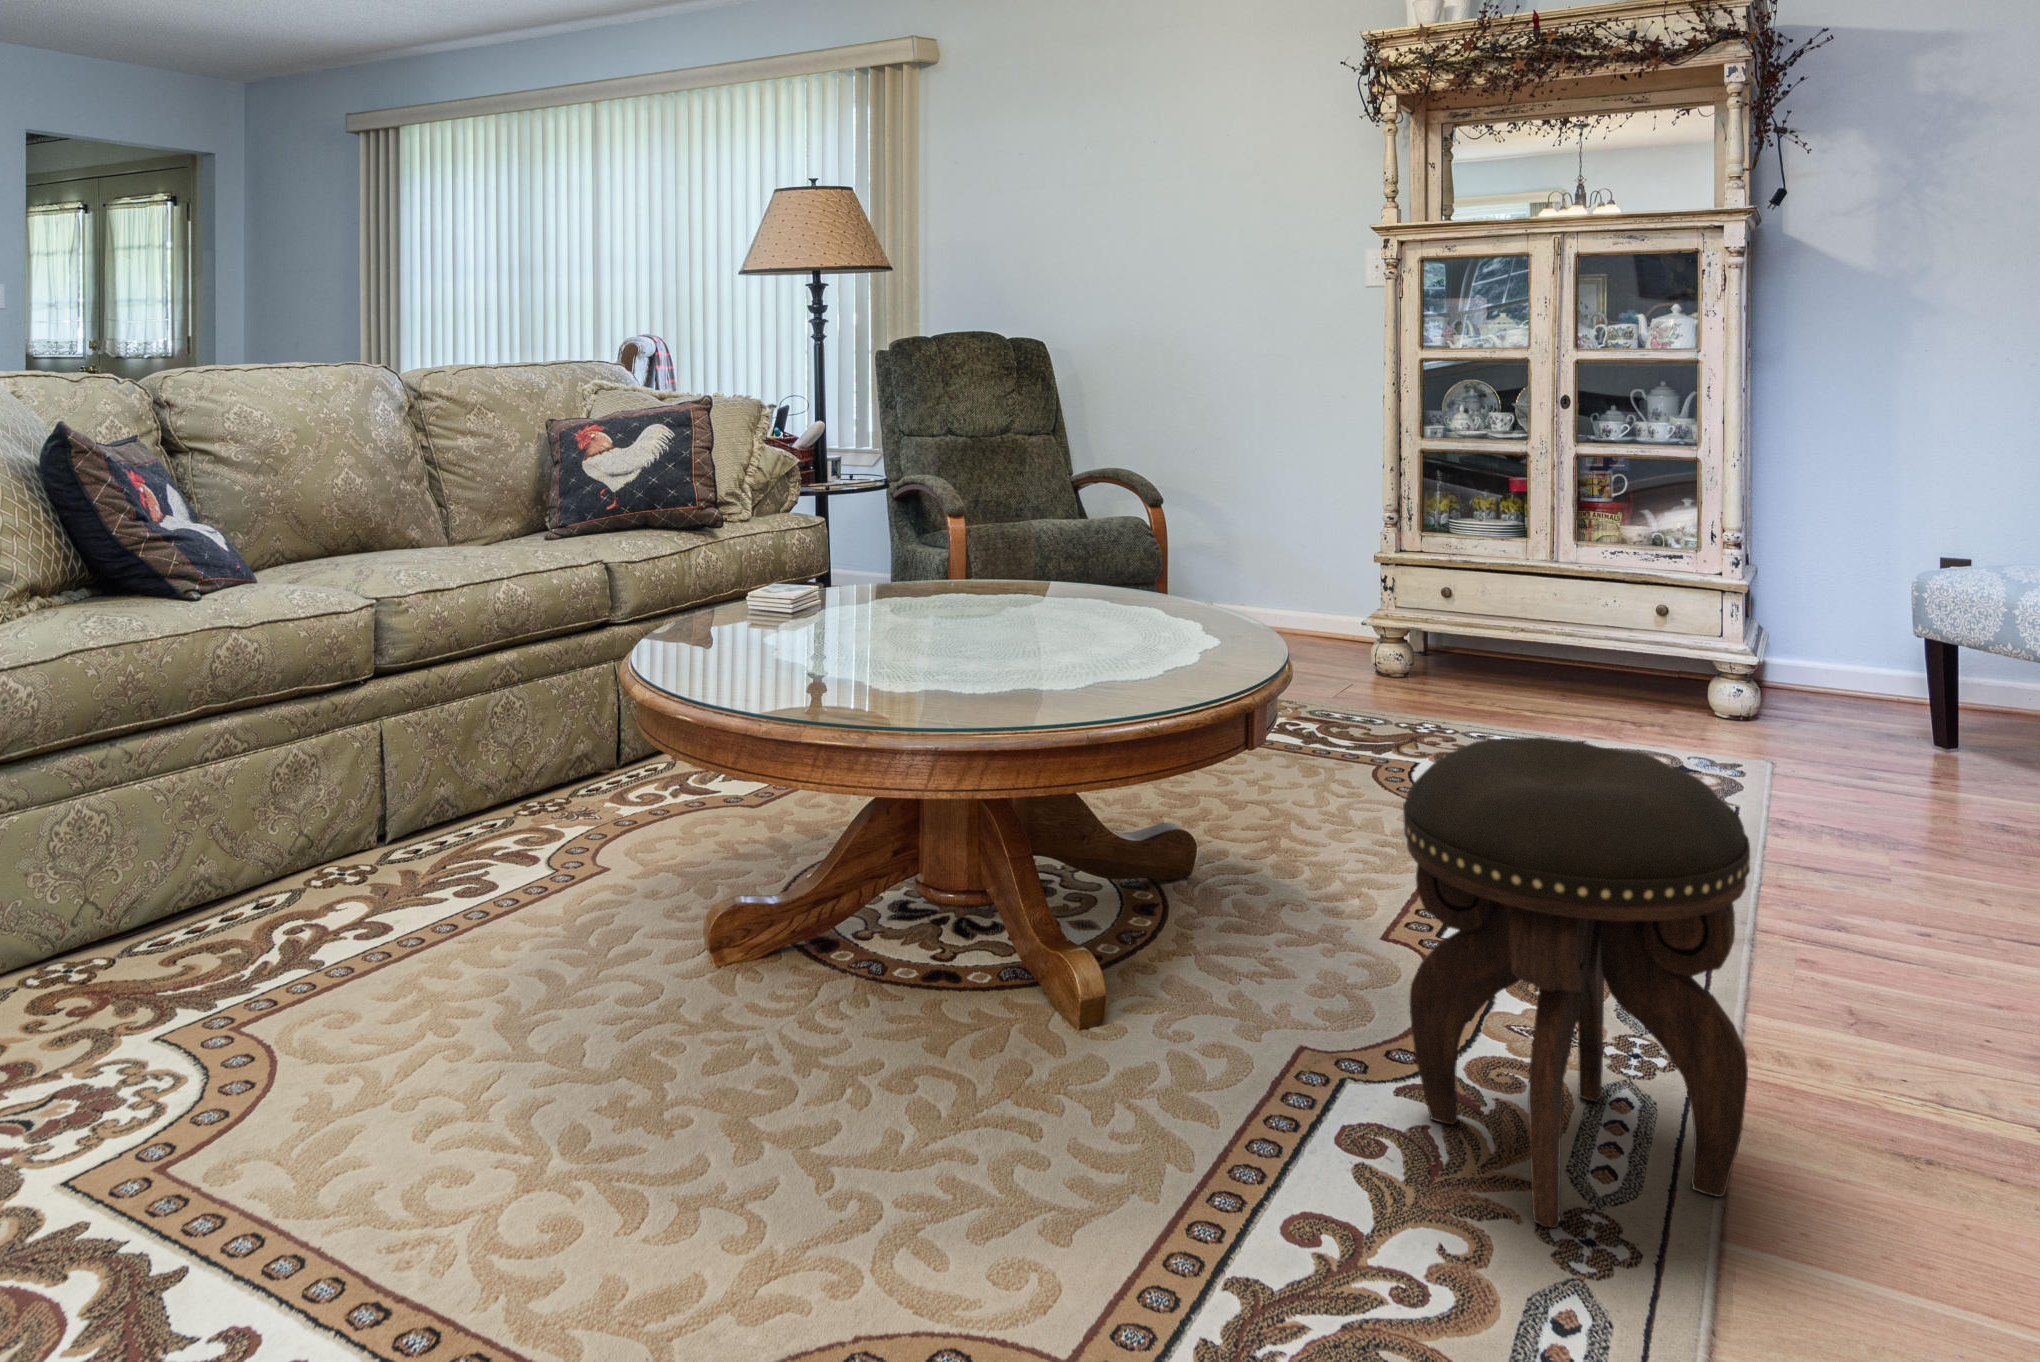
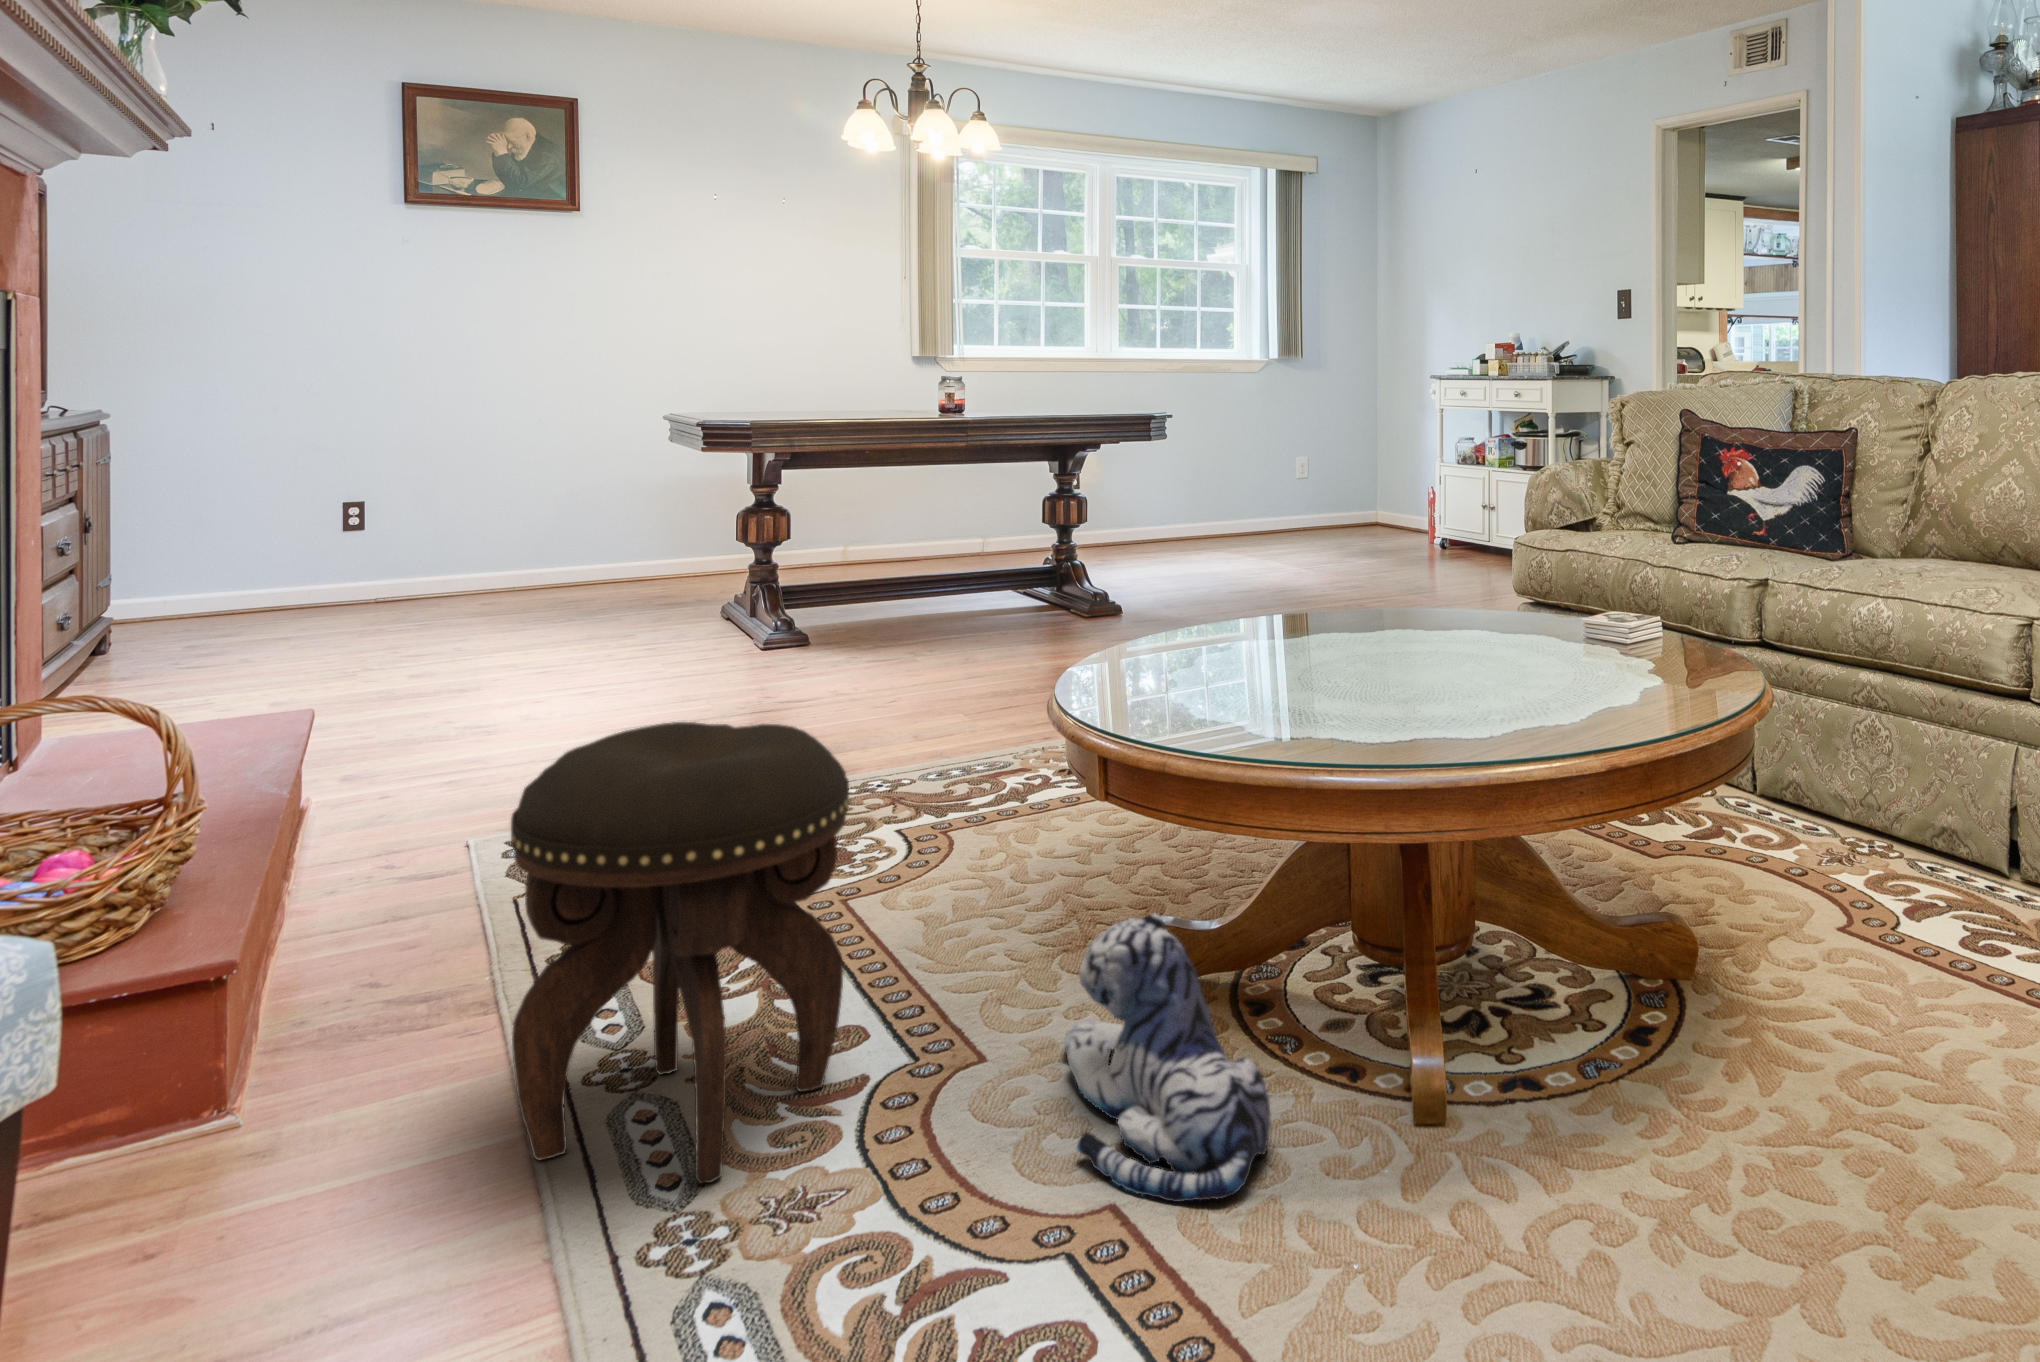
plush toy: none [1189,823,1356,1020] -> present [1064,914,1271,1202]

